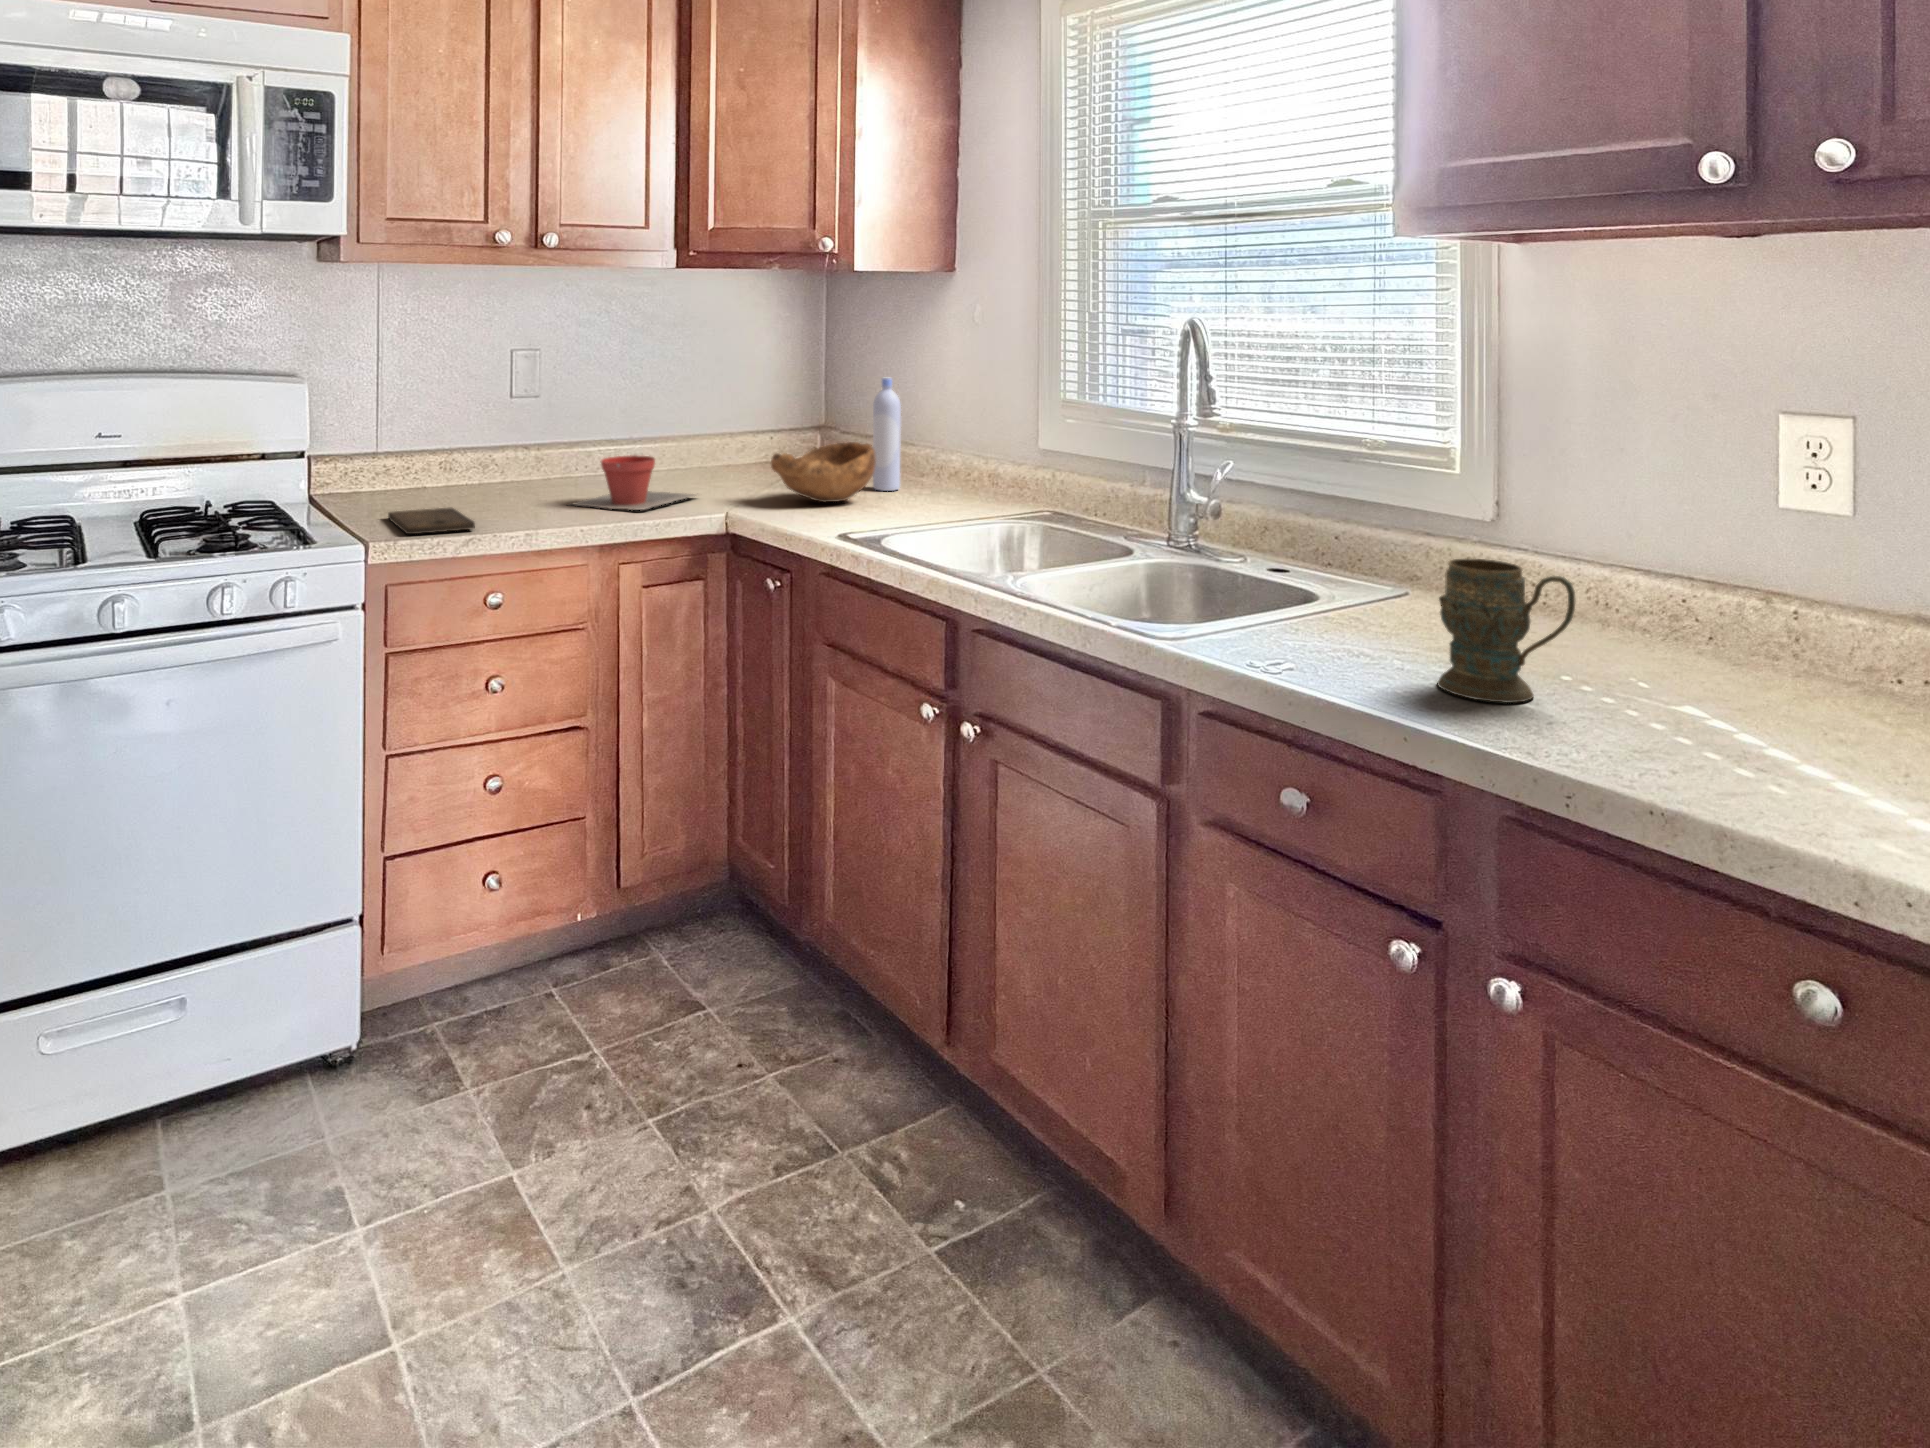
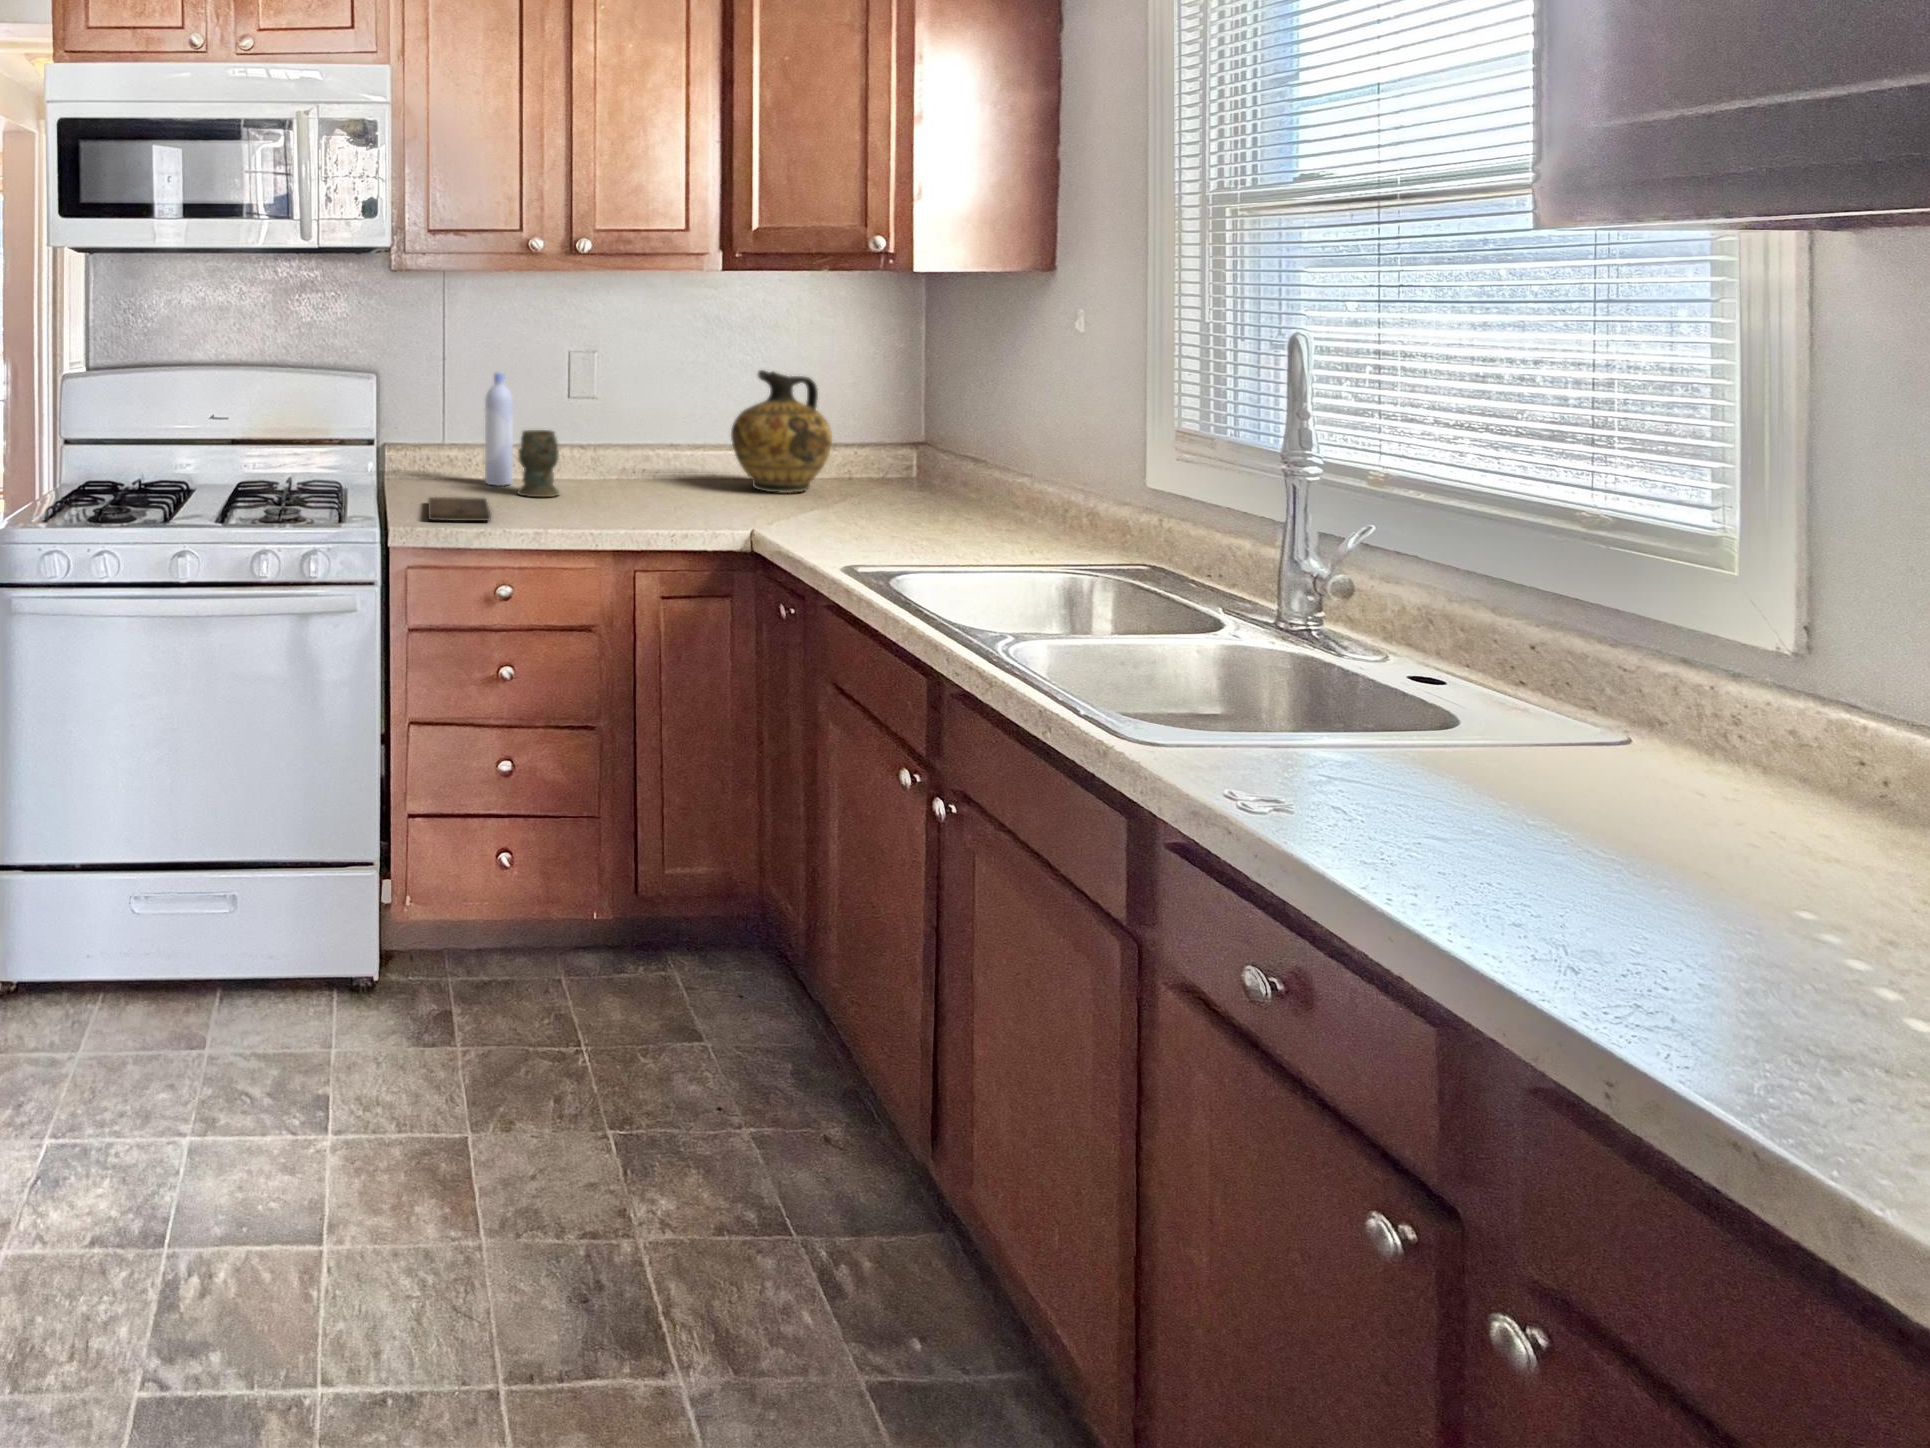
ceramic jug: none [675,365,768,482] -> present [731,370,832,493]
bottle: present [873,378,901,491] -> present [485,372,513,486]
wooden bowl: present [771,442,876,502] -> none [810,461,935,525]
plant pot: present [571,455,694,510] -> none [597,459,740,516]
mug: present [1437,558,1575,703] -> present [518,430,559,497]

